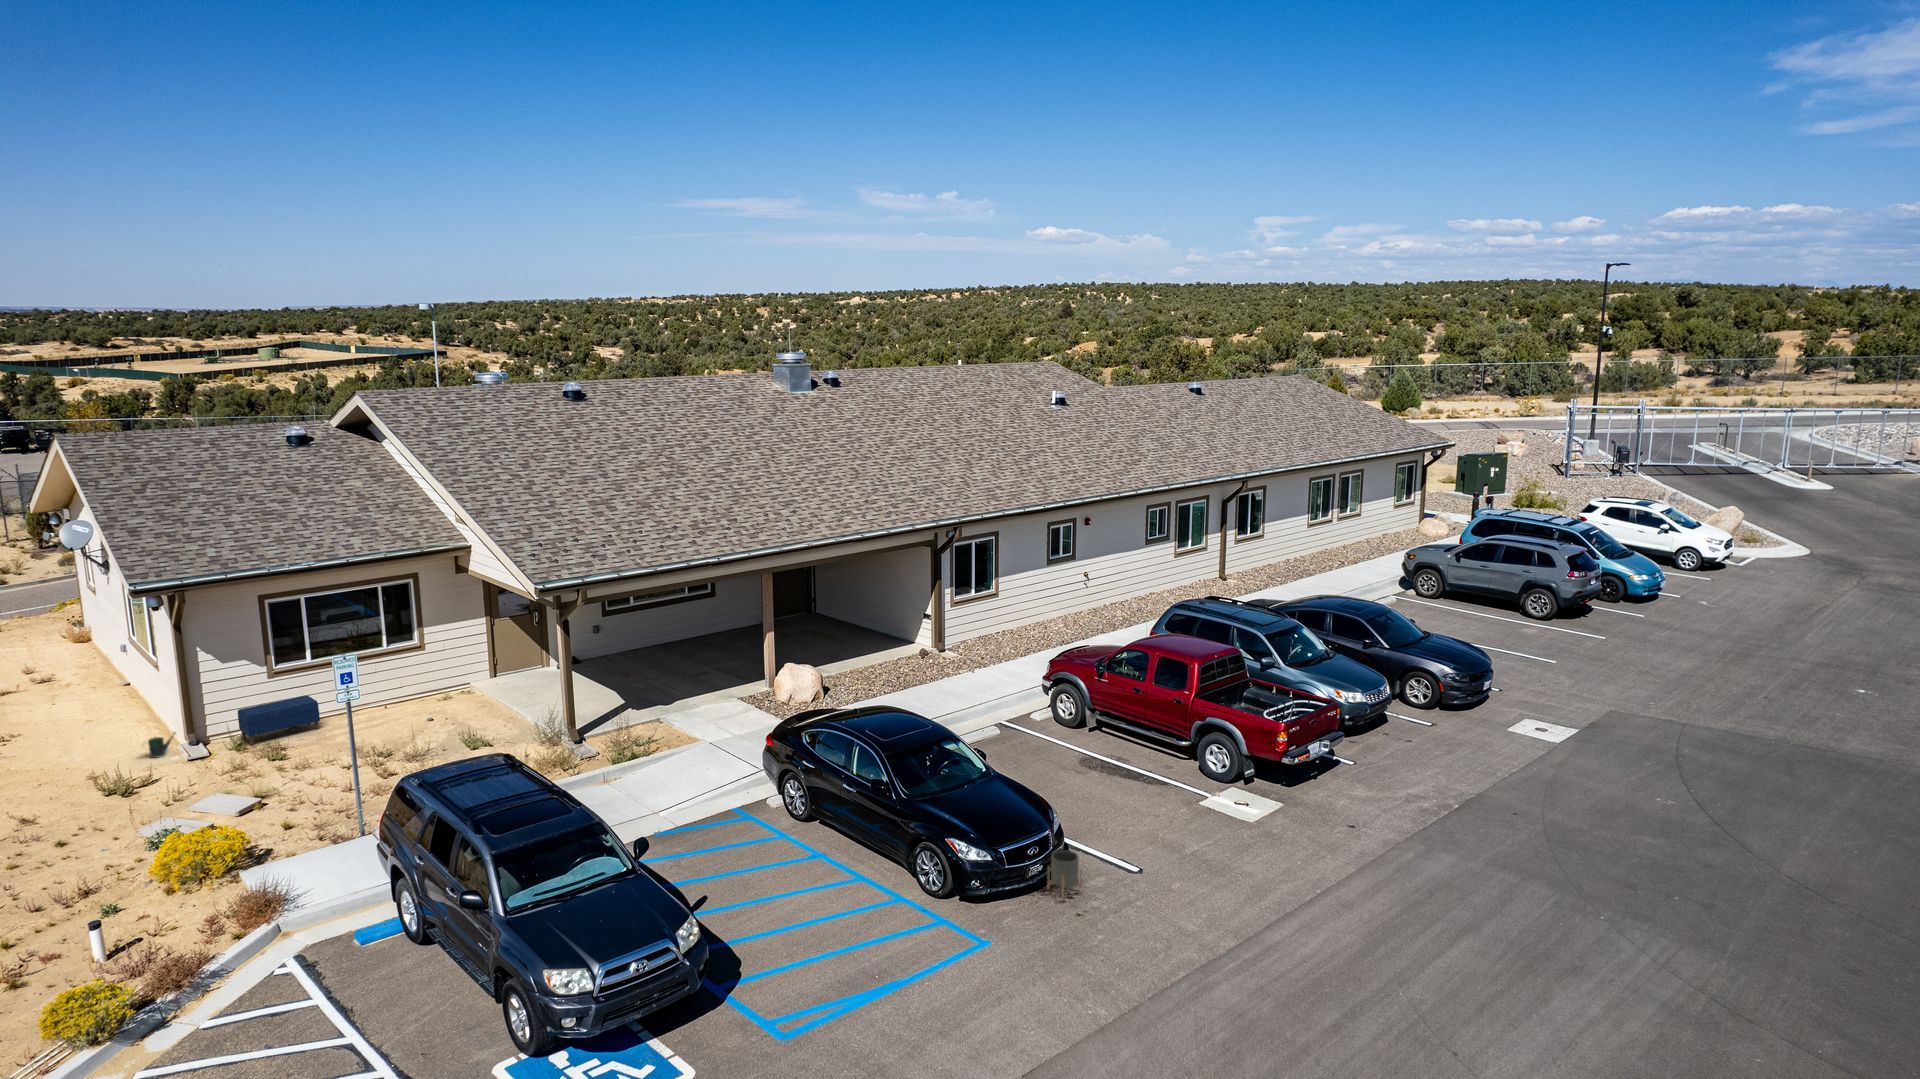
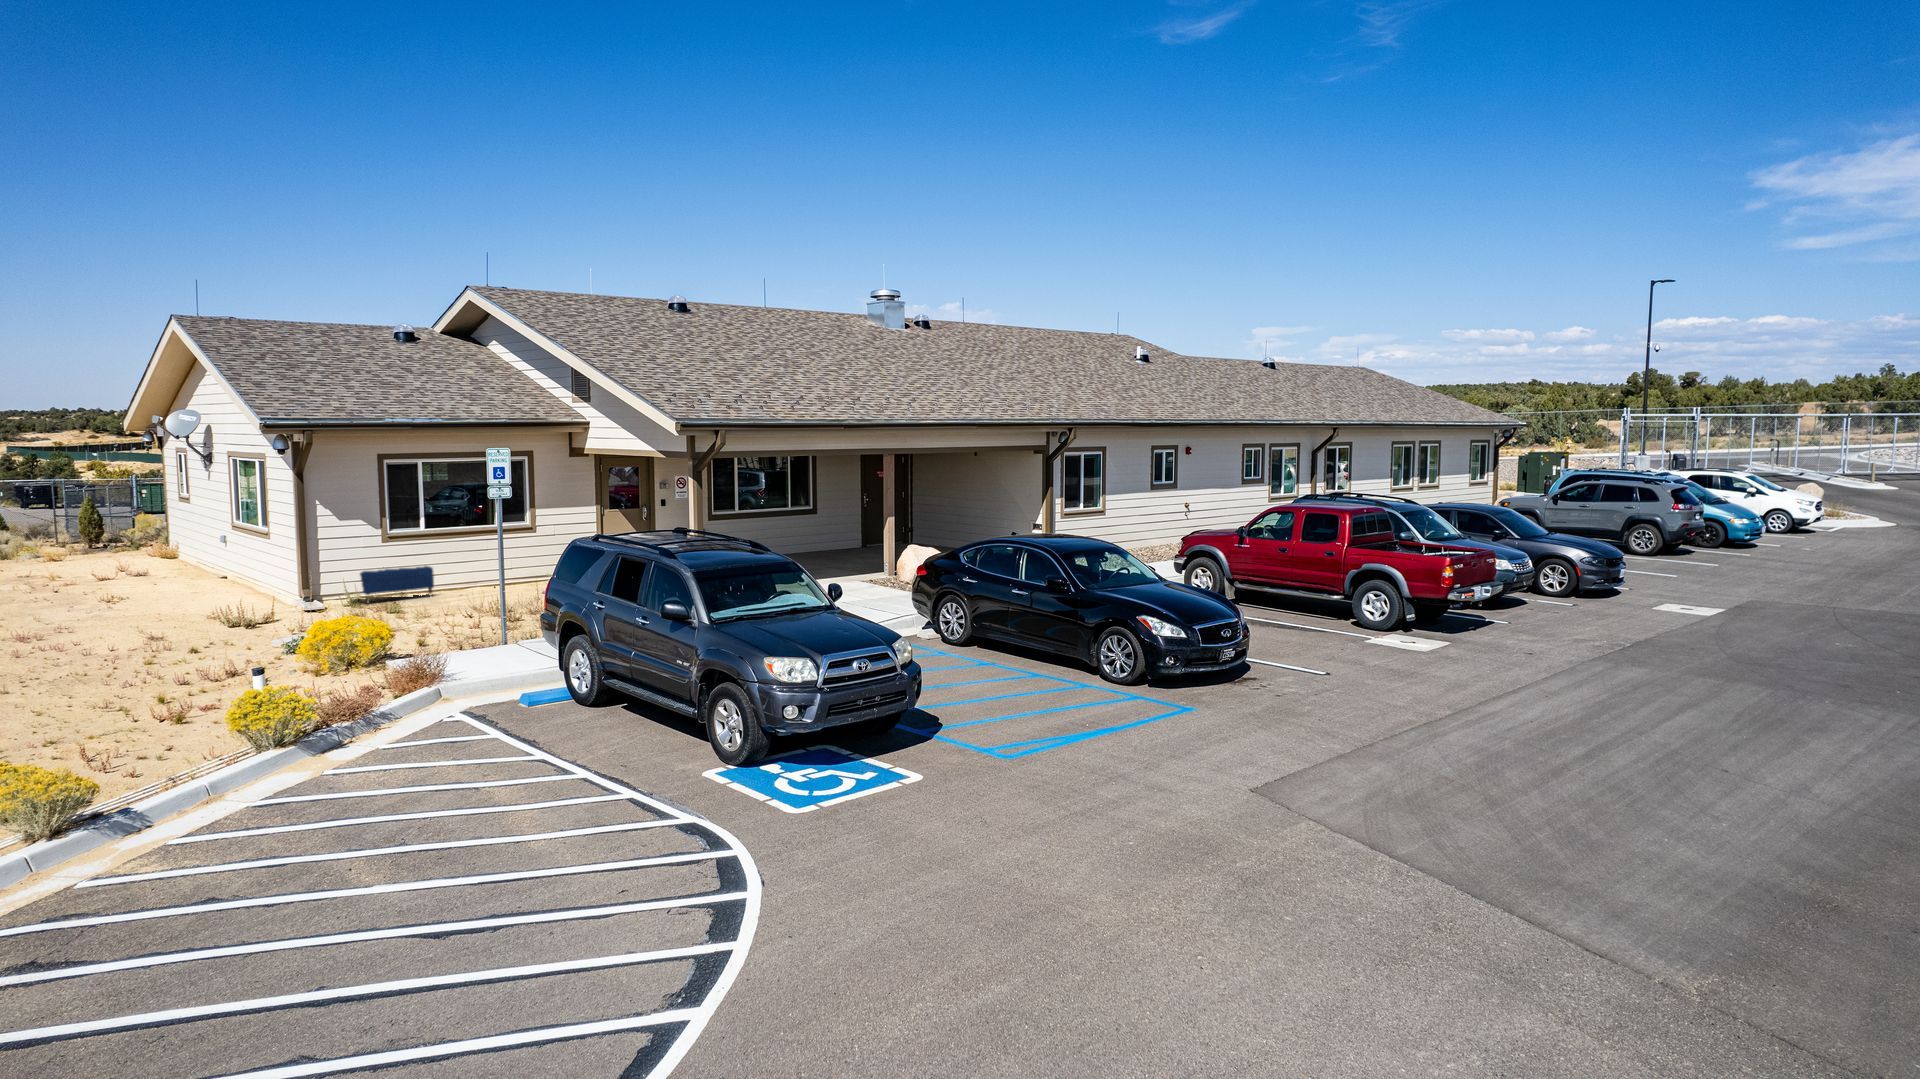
watering can: present [148,732,175,758] -> none [260,586,293,610]
planter: present [1047,850,1082,898] -> none [1237,640,1275,684]

